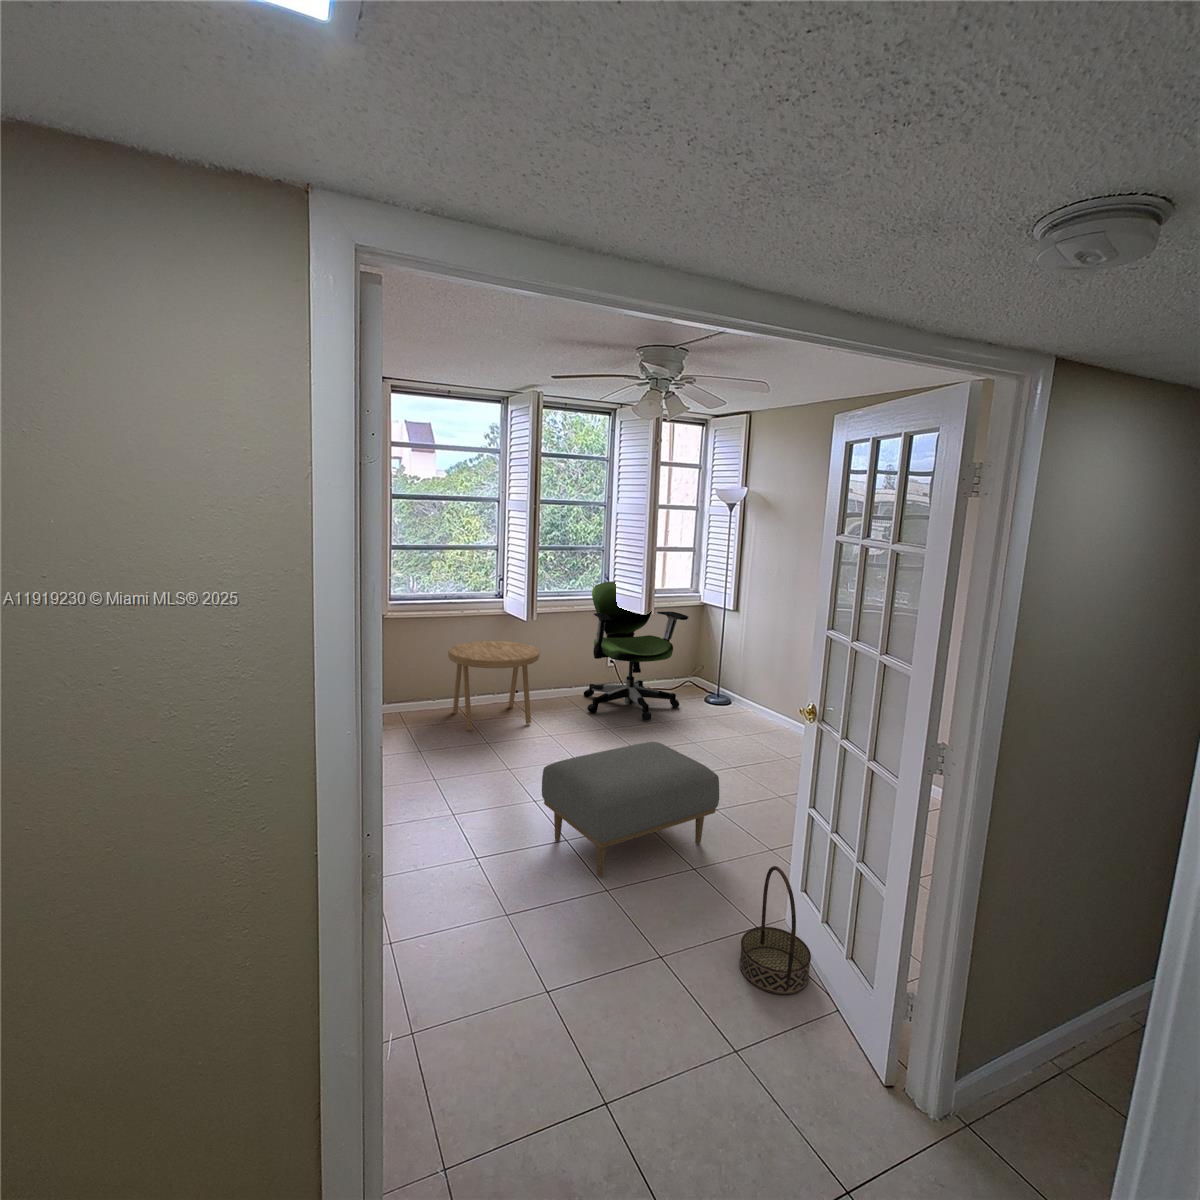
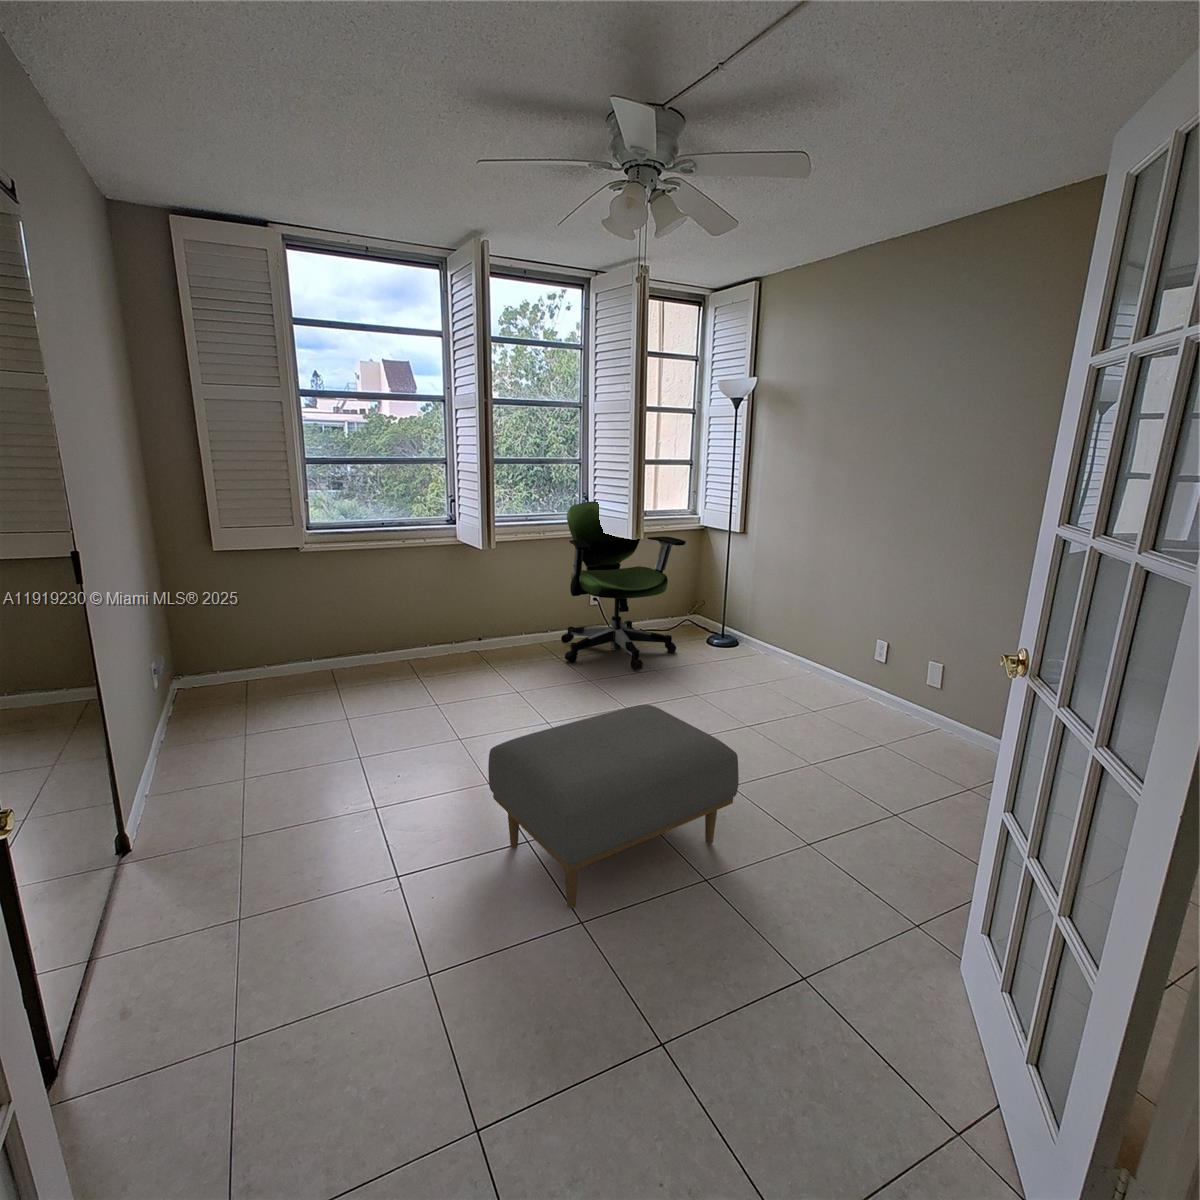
side table: present [448,641,540,730] -> none [386,578,502,689]
basket: present [739,866,811,994] -> none [786,917,905,1130]

